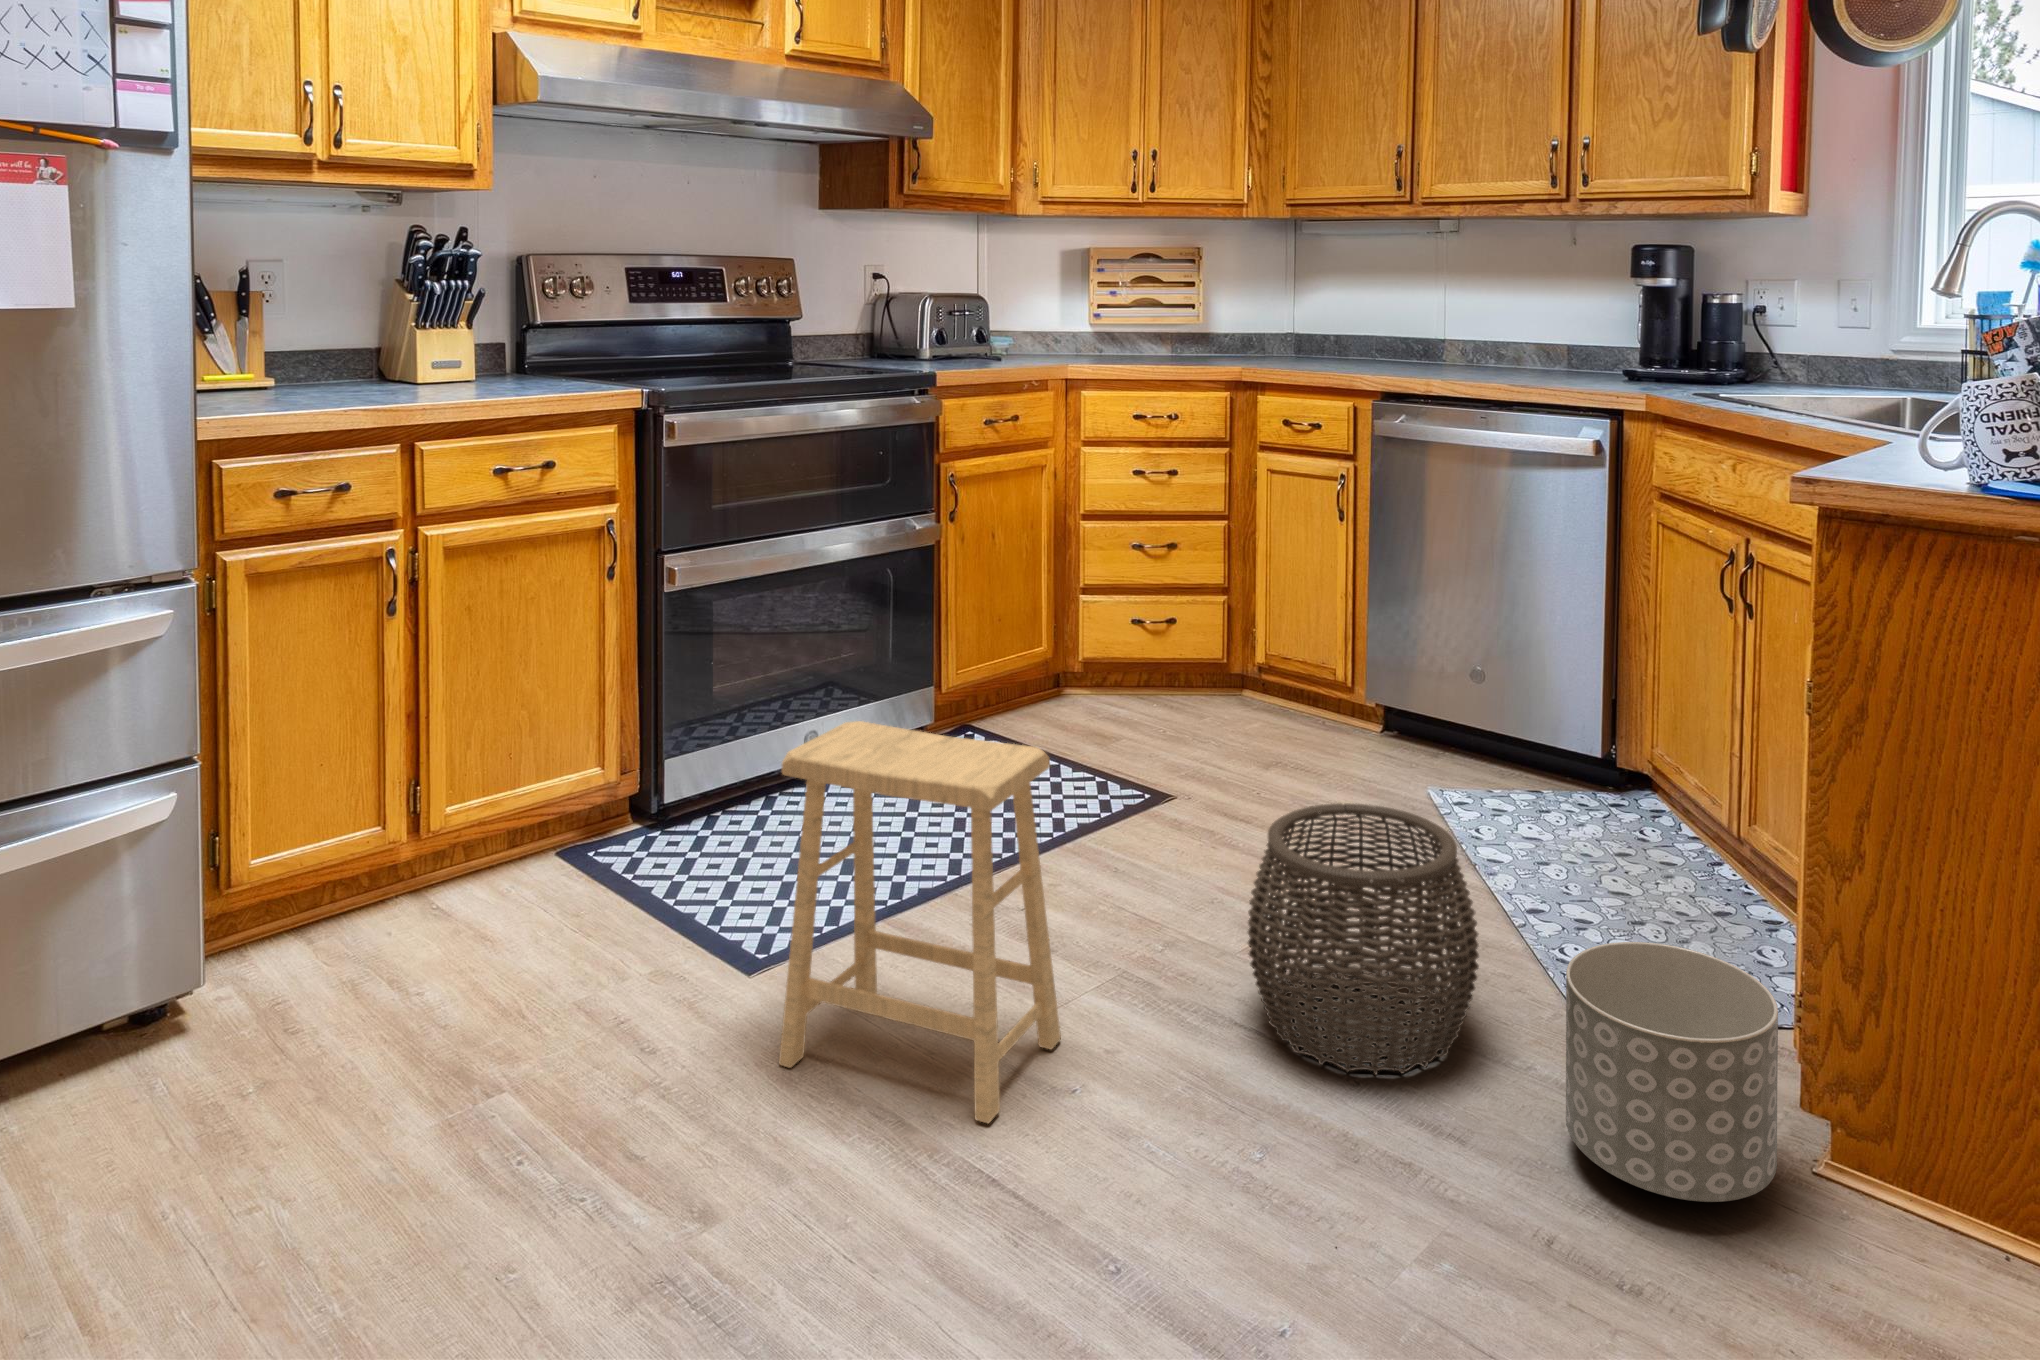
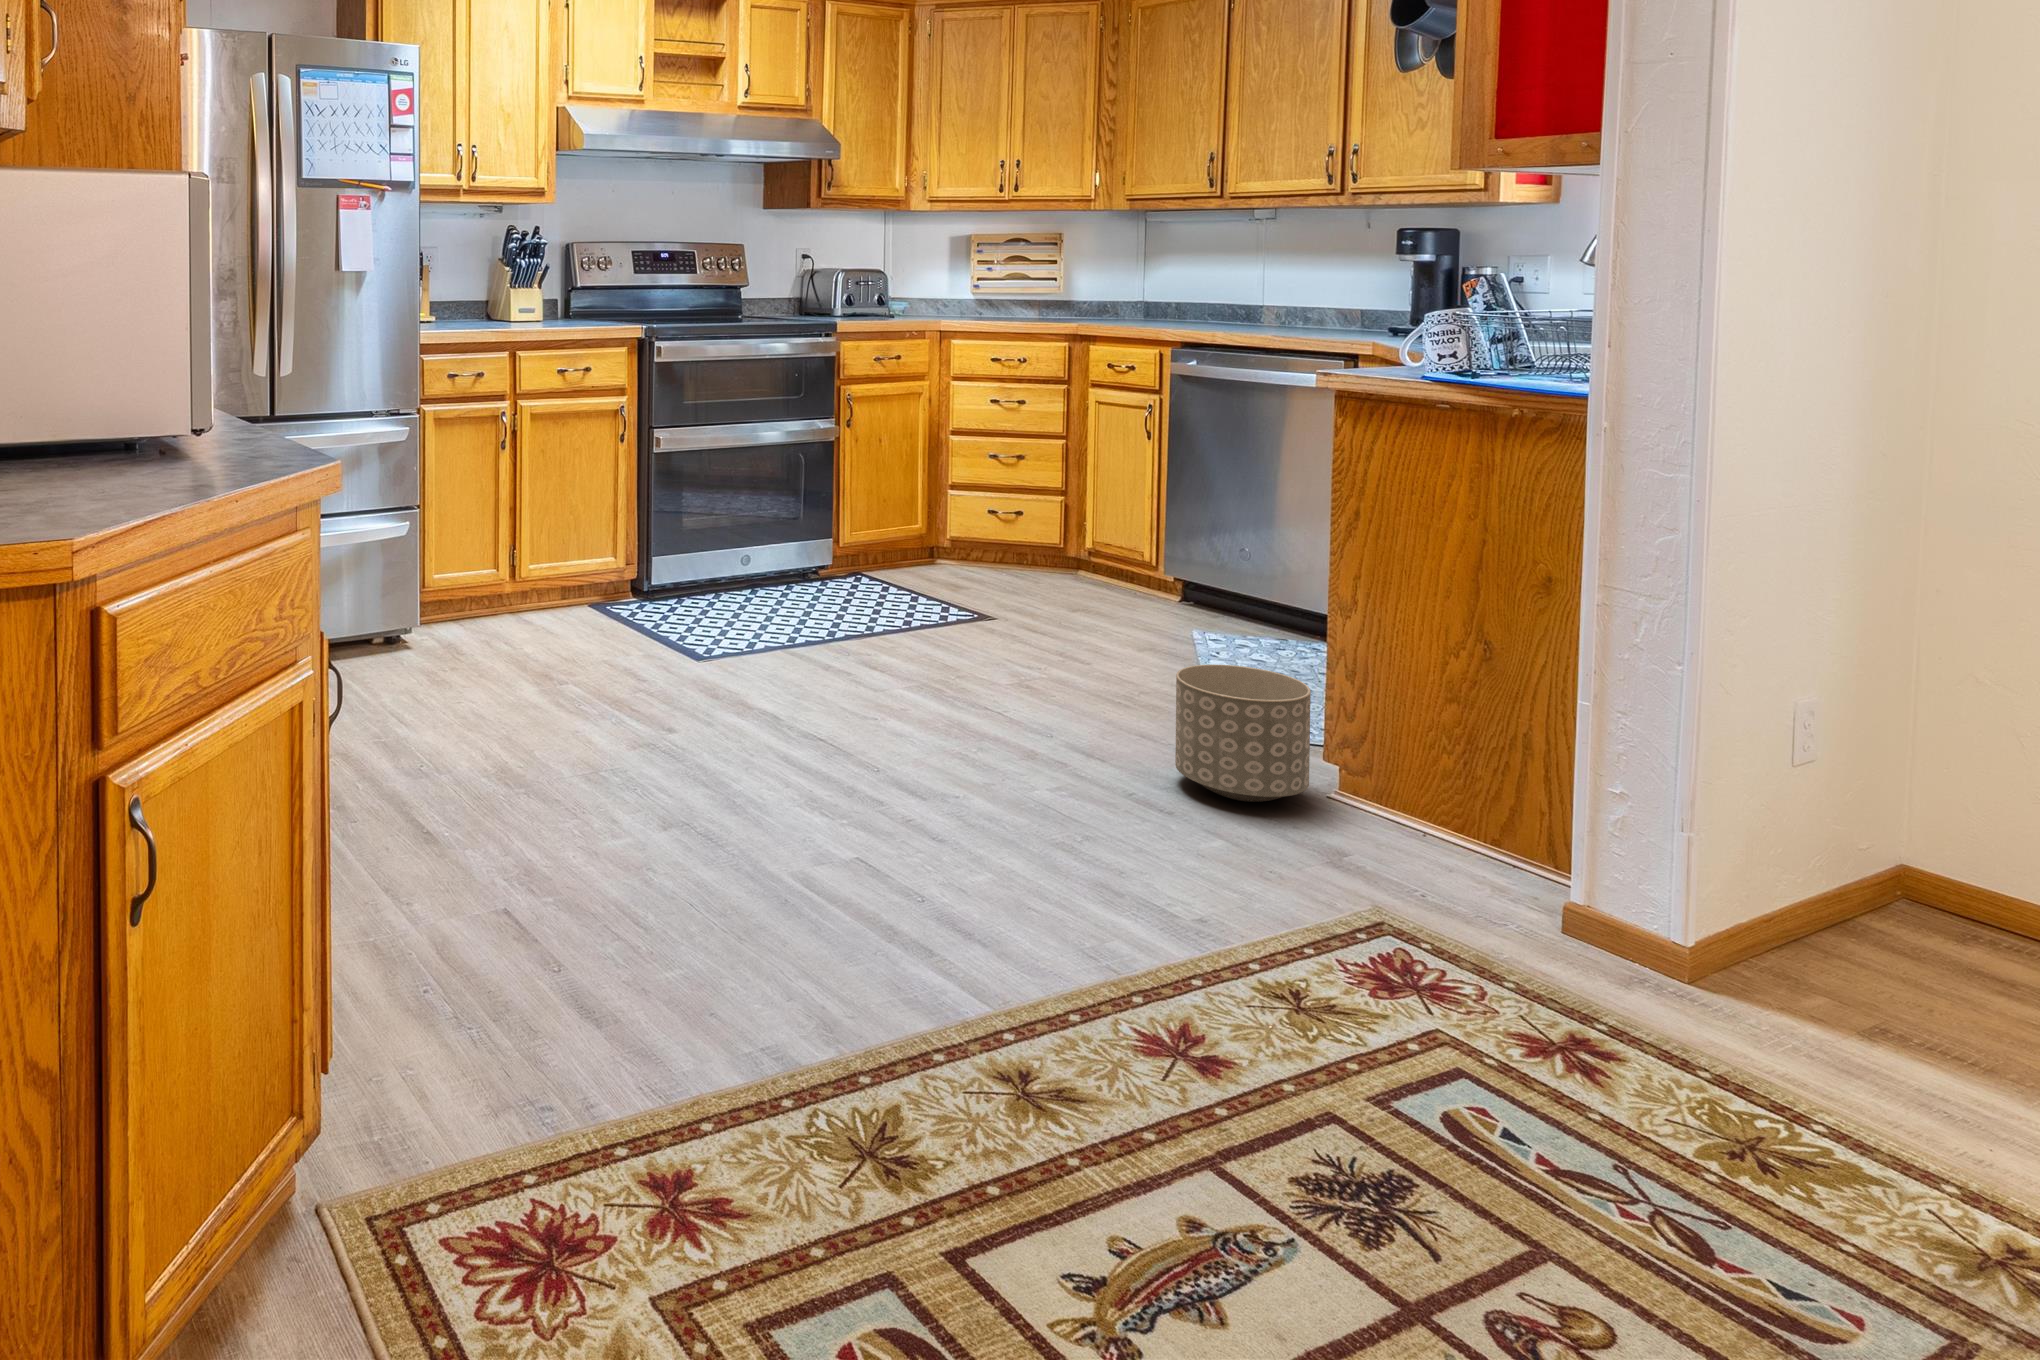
footstool: present [779,721,1061,1123] -> none [713,513,877,725]
woven basket: present [1248,803,1479,1075] -> none [997,589,1152,740]

